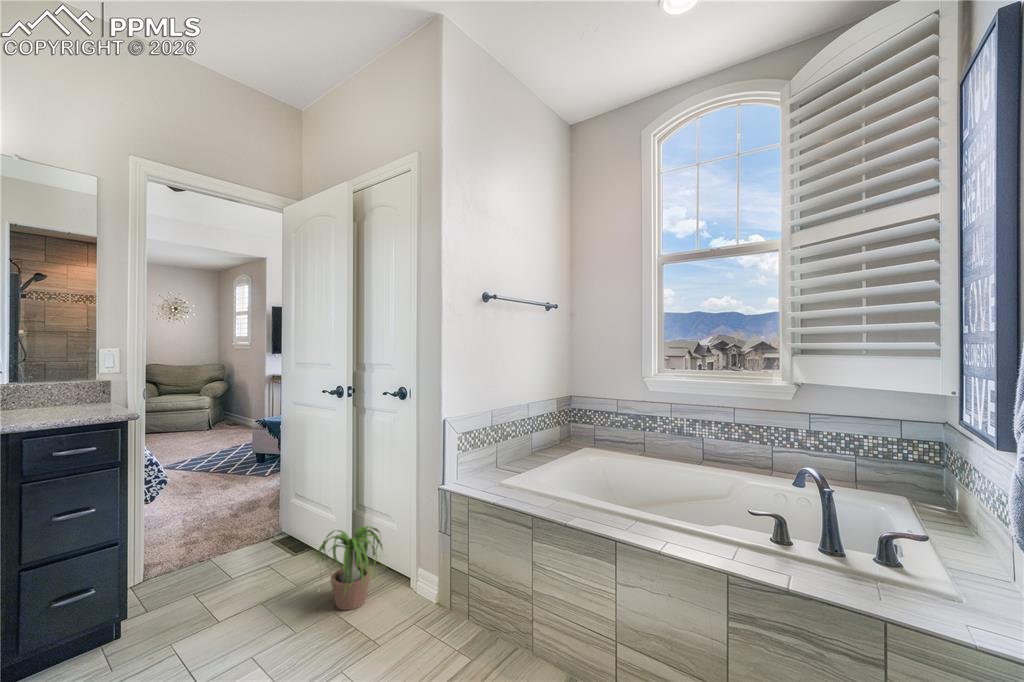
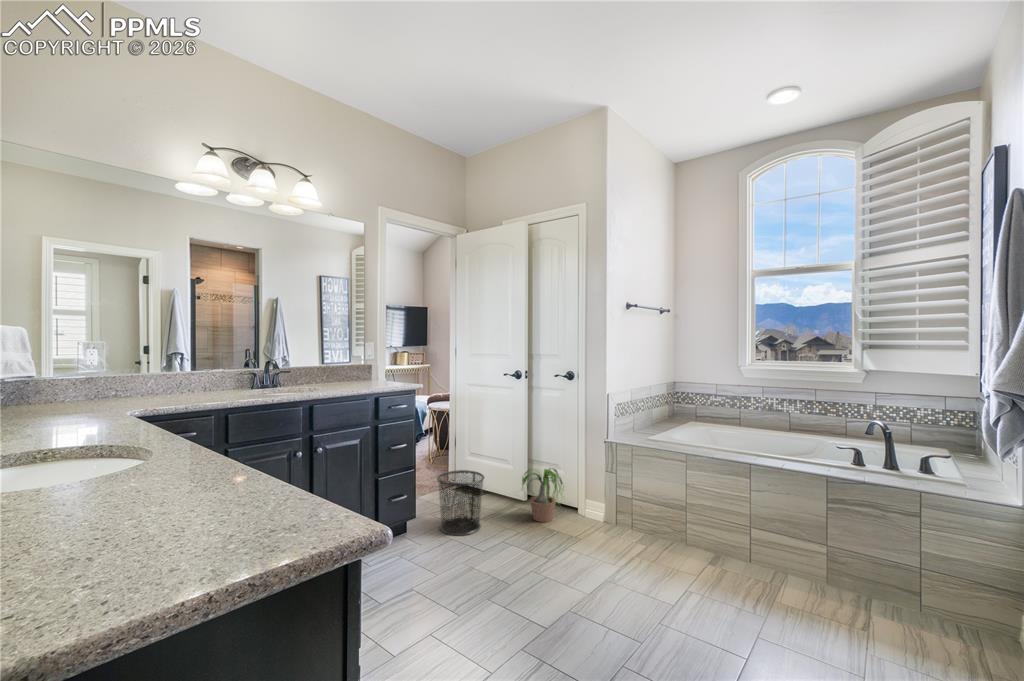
waste bin: none [162,536,250,650] -> present [437,470,484,535]

